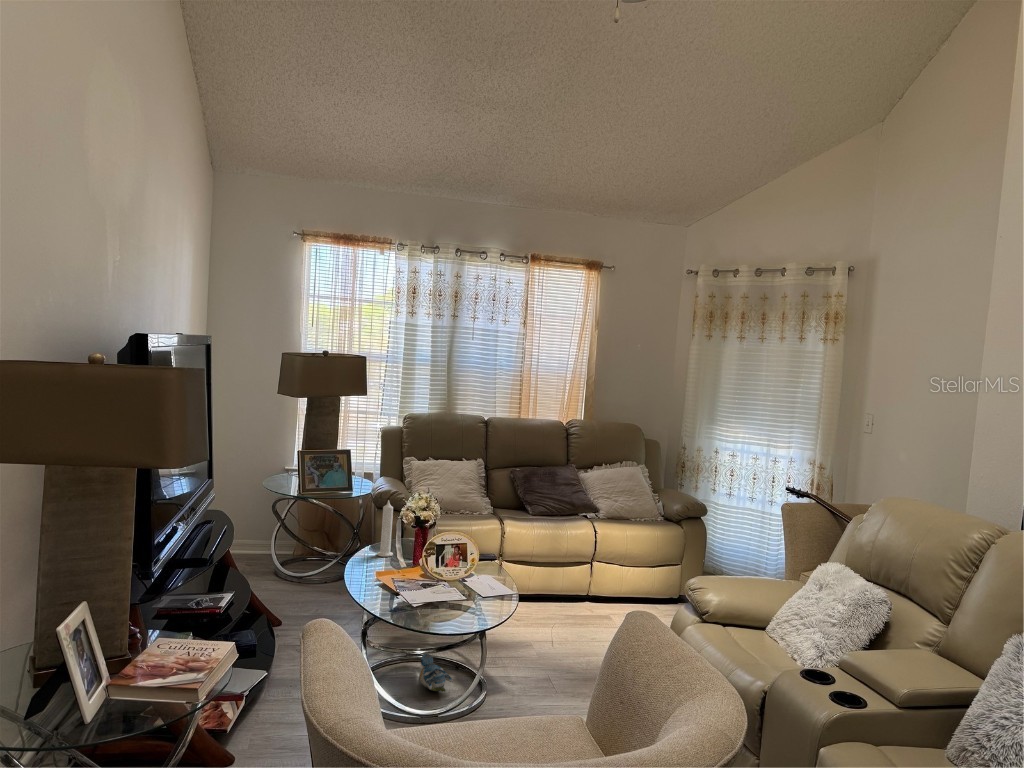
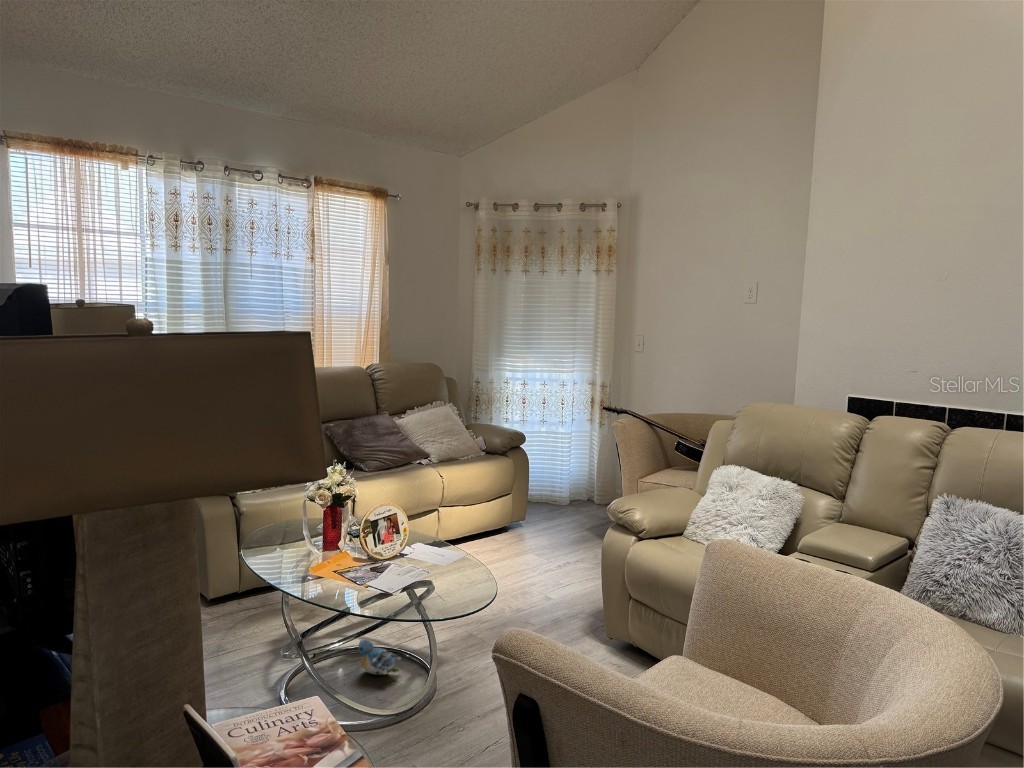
candle: present [377,500,393,557] -> none [263,482,282,548]

